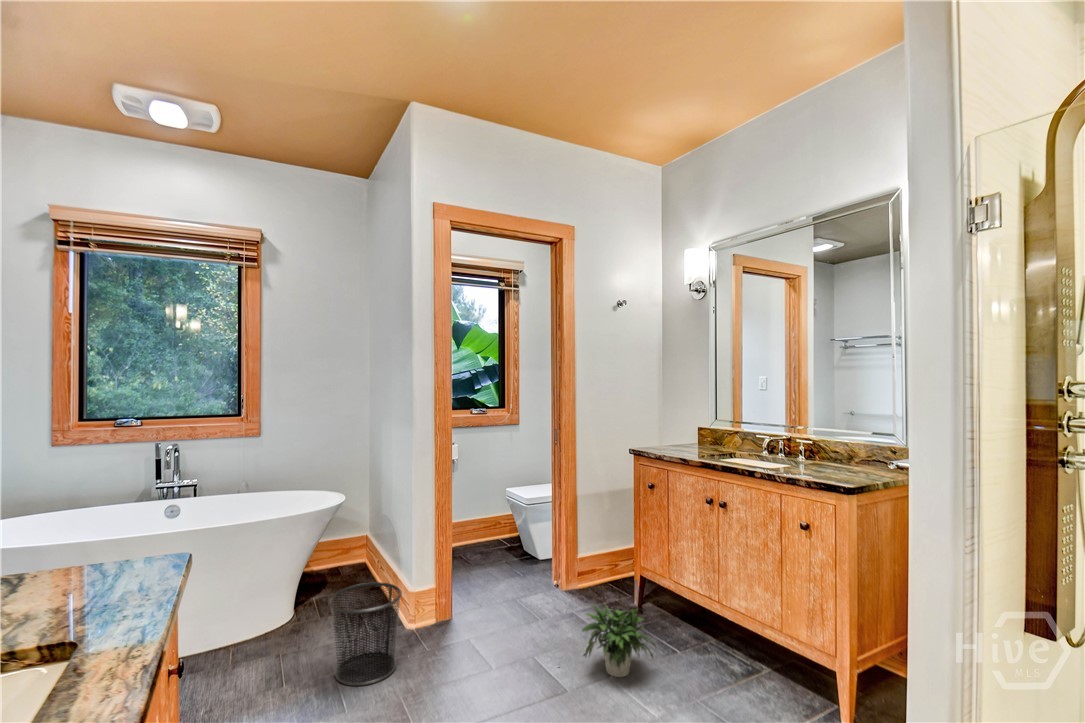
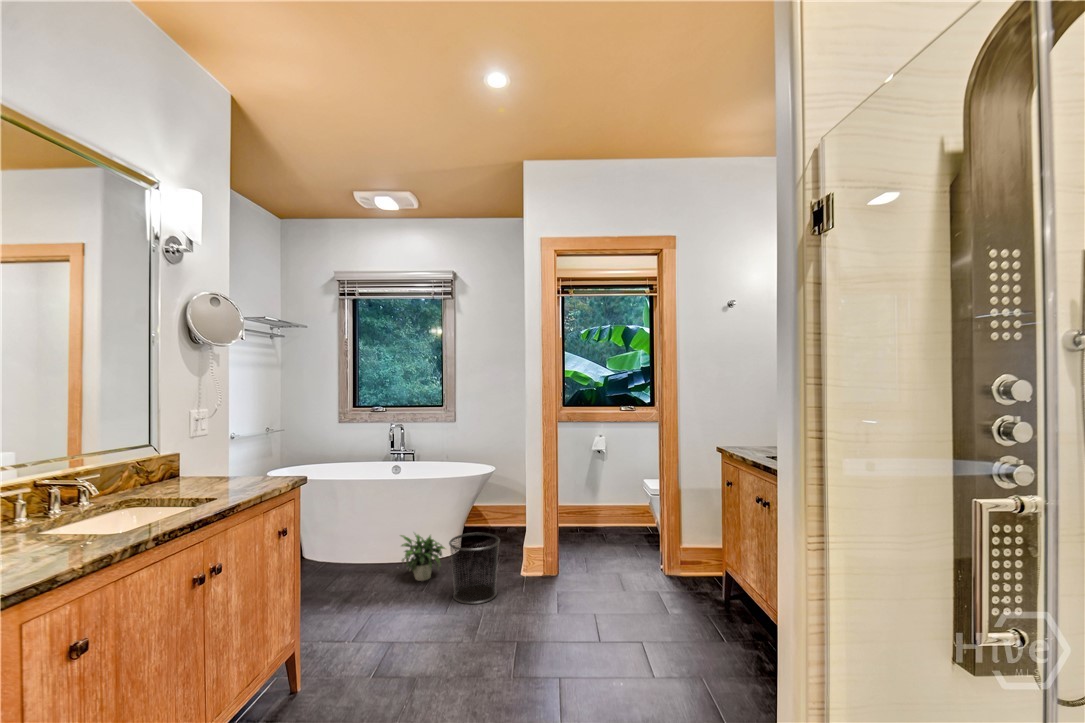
potted plant: present [582,605,656,677] -> present [401,534,445,581]

